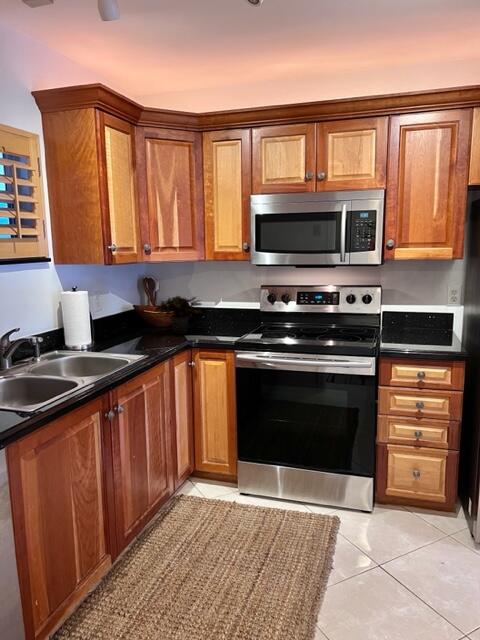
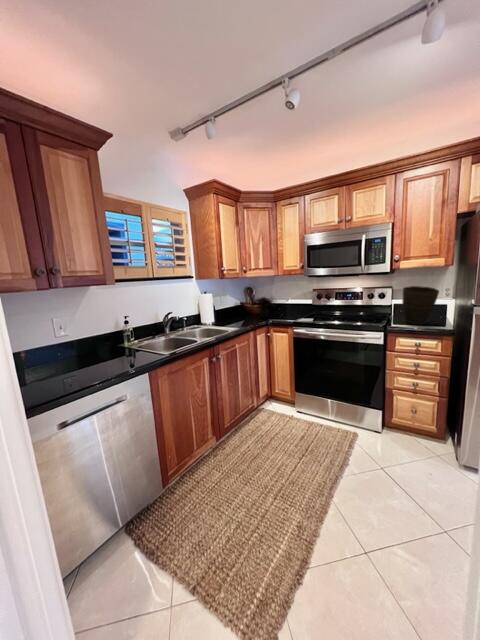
vase: none [398,286,447,344] -> present [402,286,439,324]

